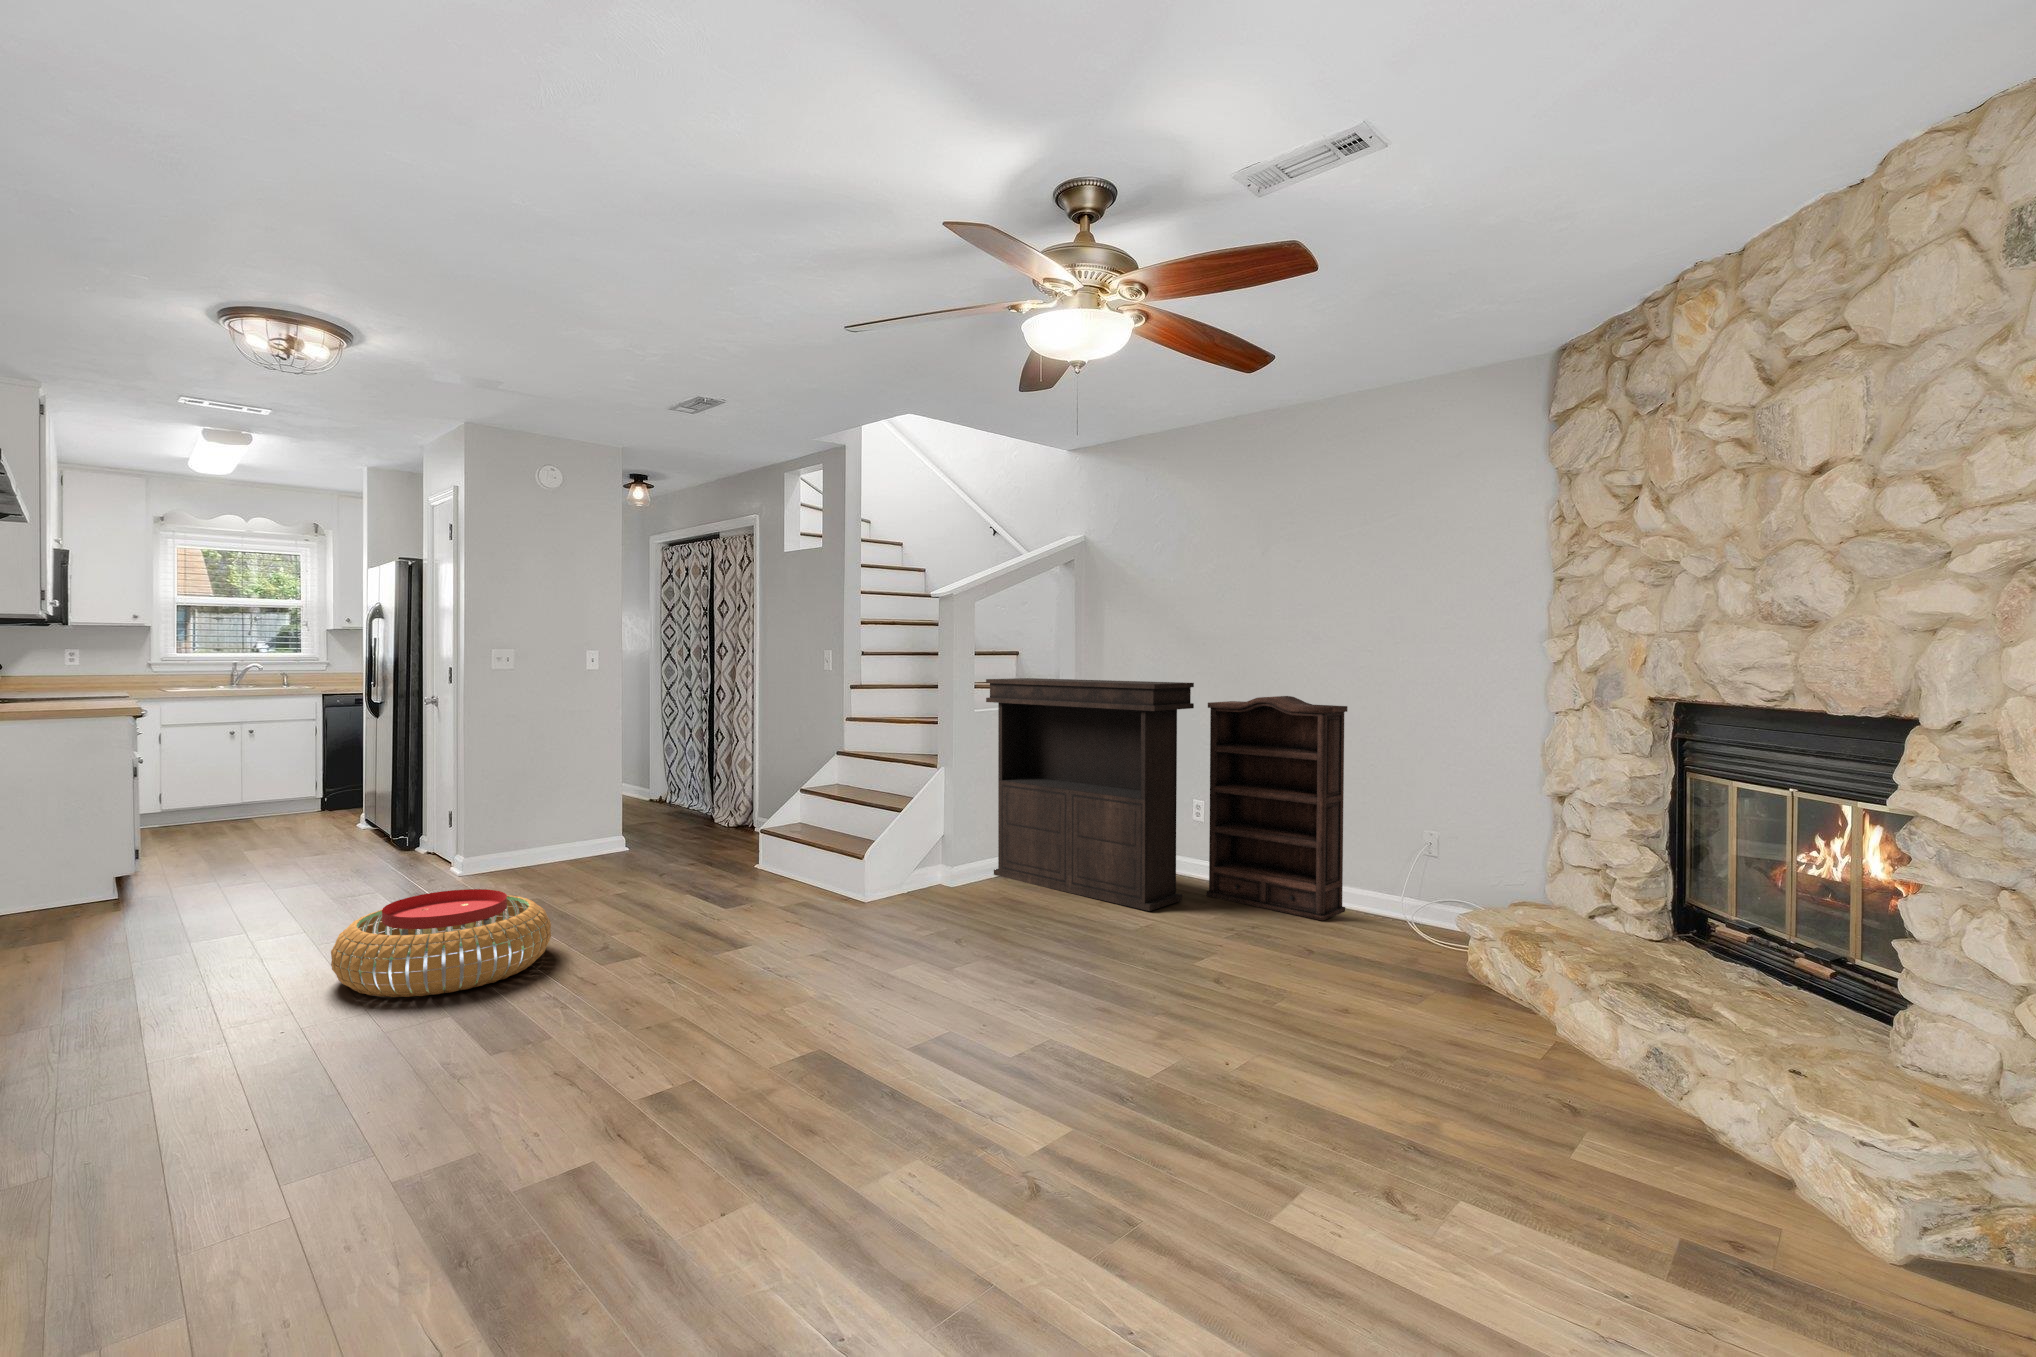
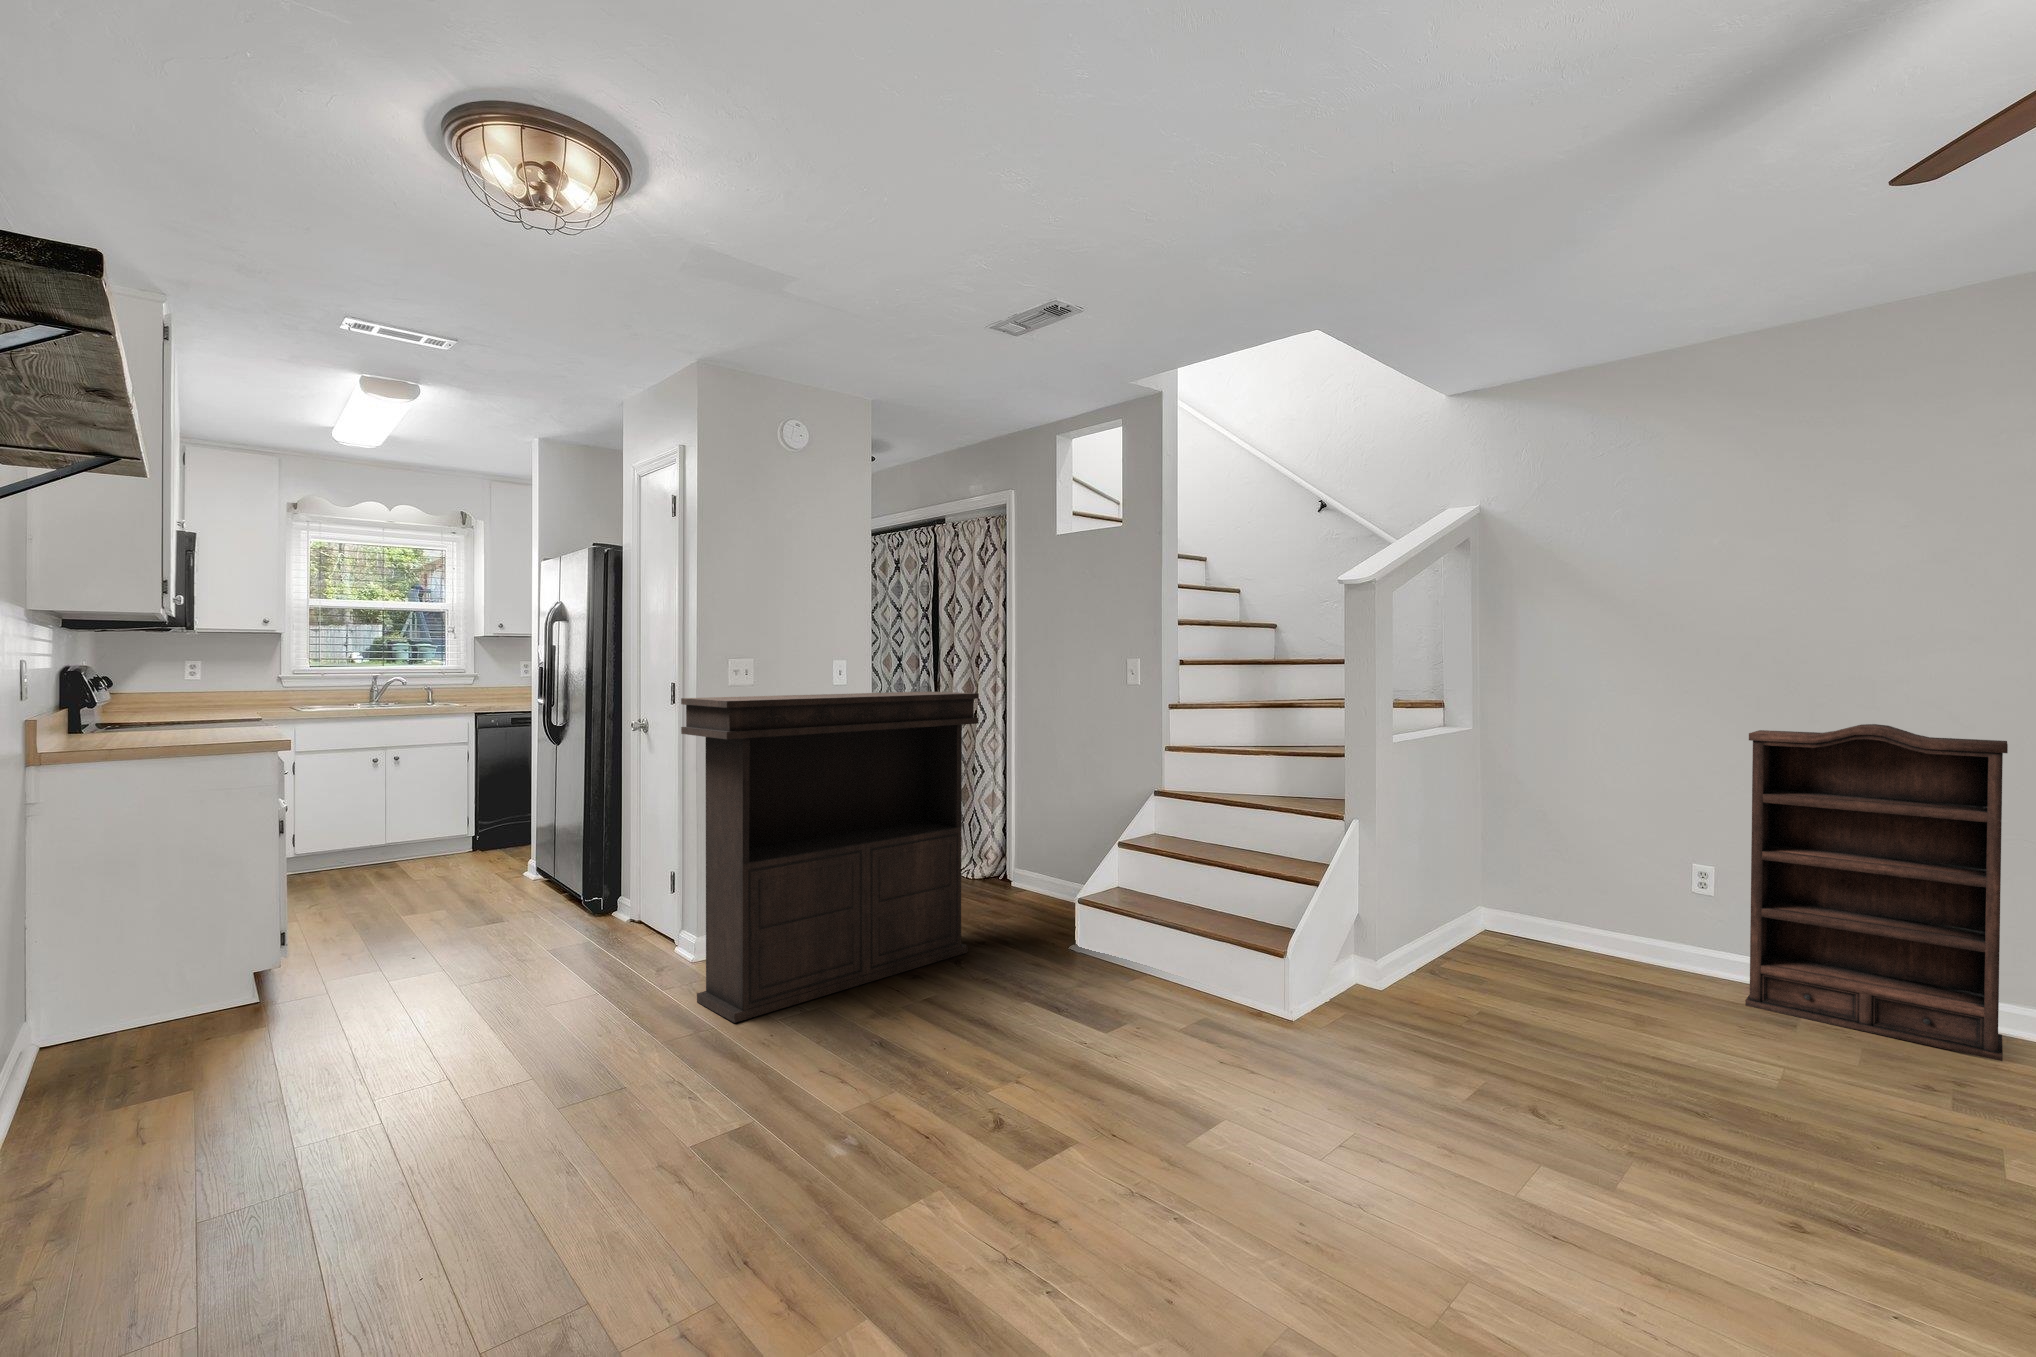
console table: present [986,678,1194,911] -> present [681,692,979,1023]
pouf: present [331,889,551,997] -> none [627,1025,936,1241]

